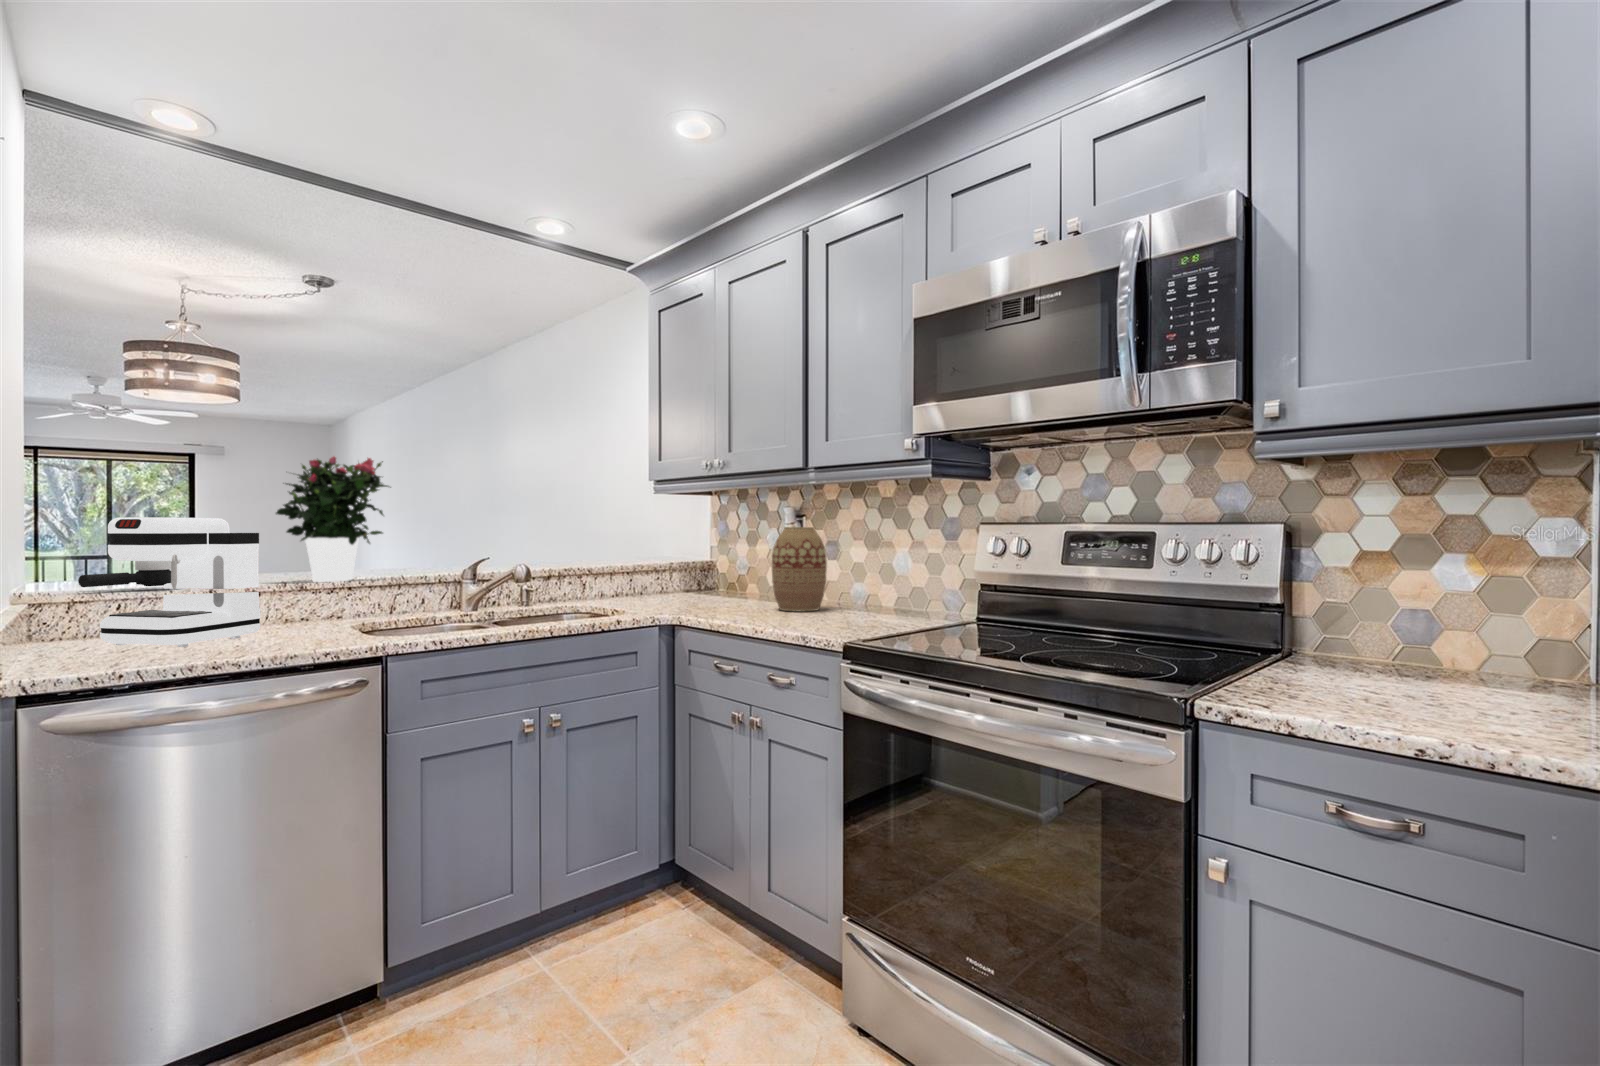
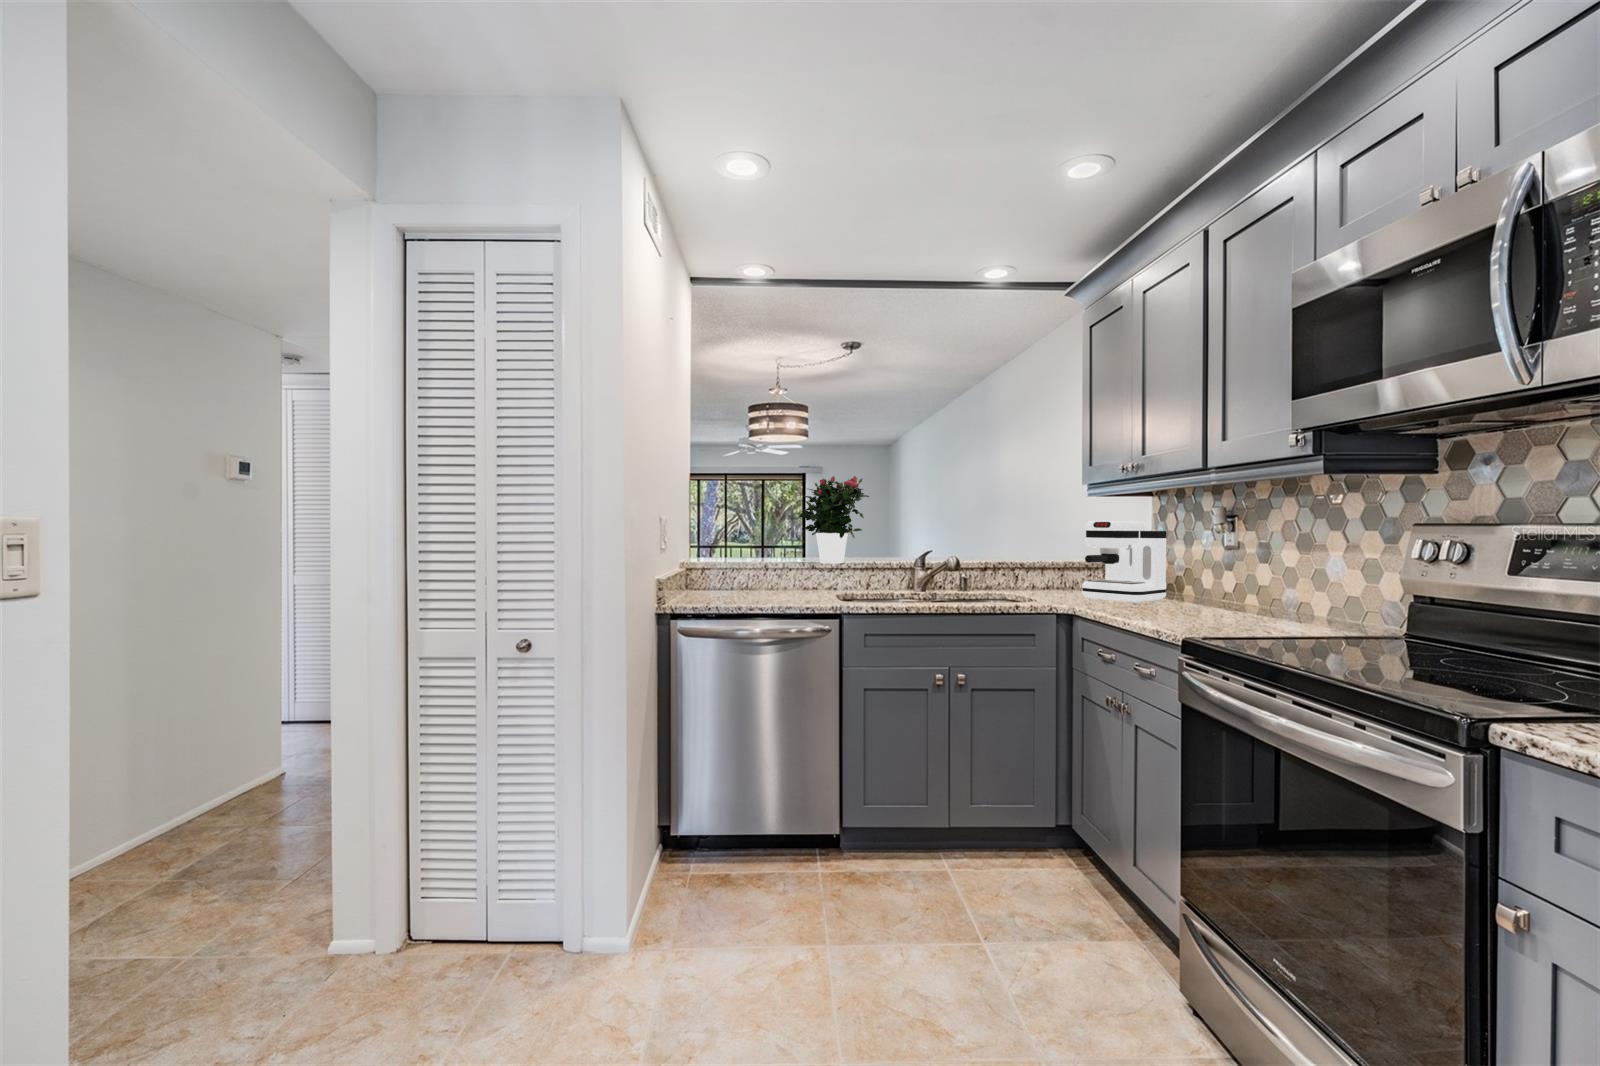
coffee maker: present [78,517,260,647] -> present [1082,521,1166,604]
vase: present [772,527,827,611] -> none [1183,528,1247,614]

